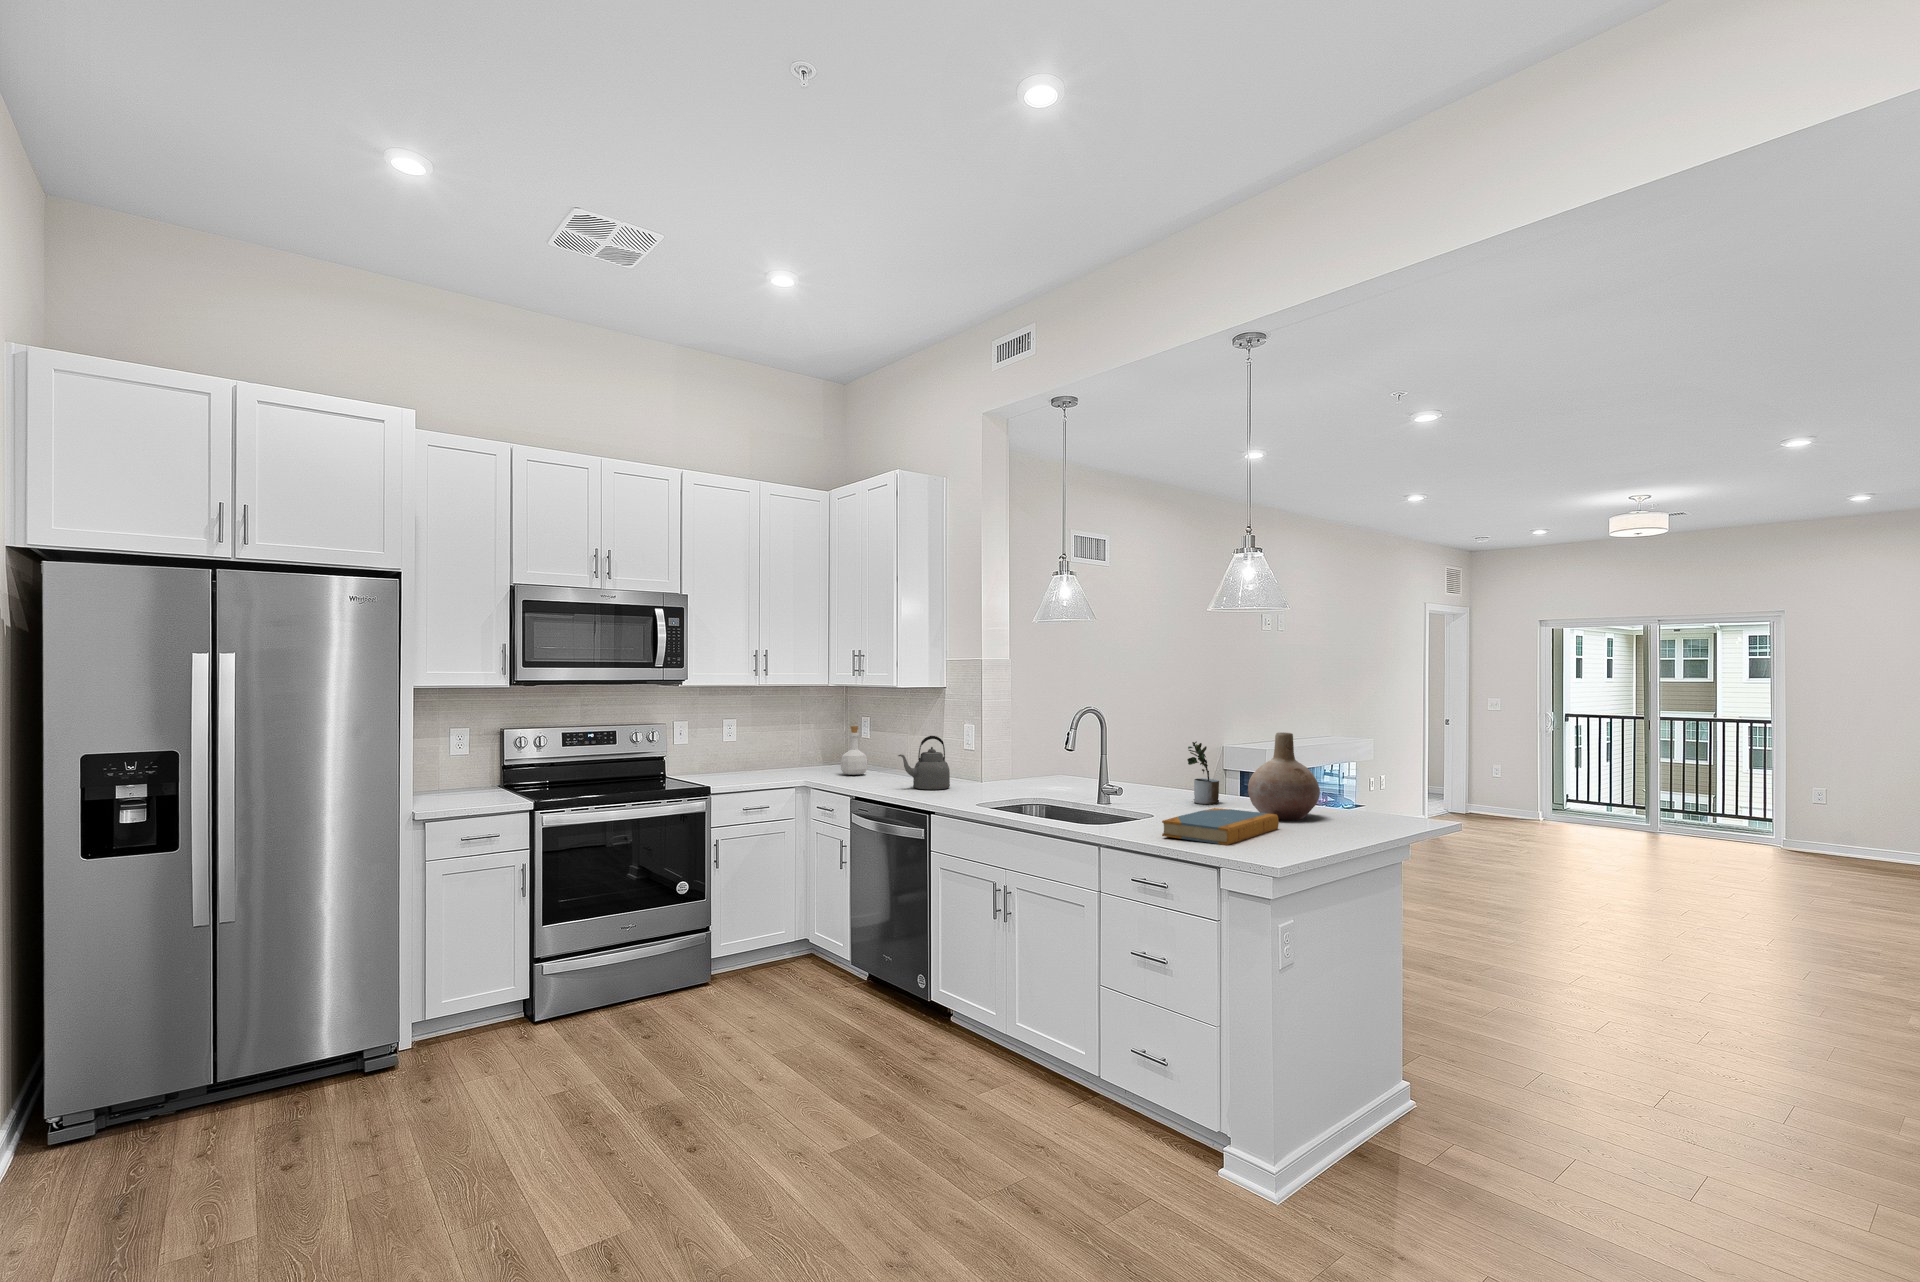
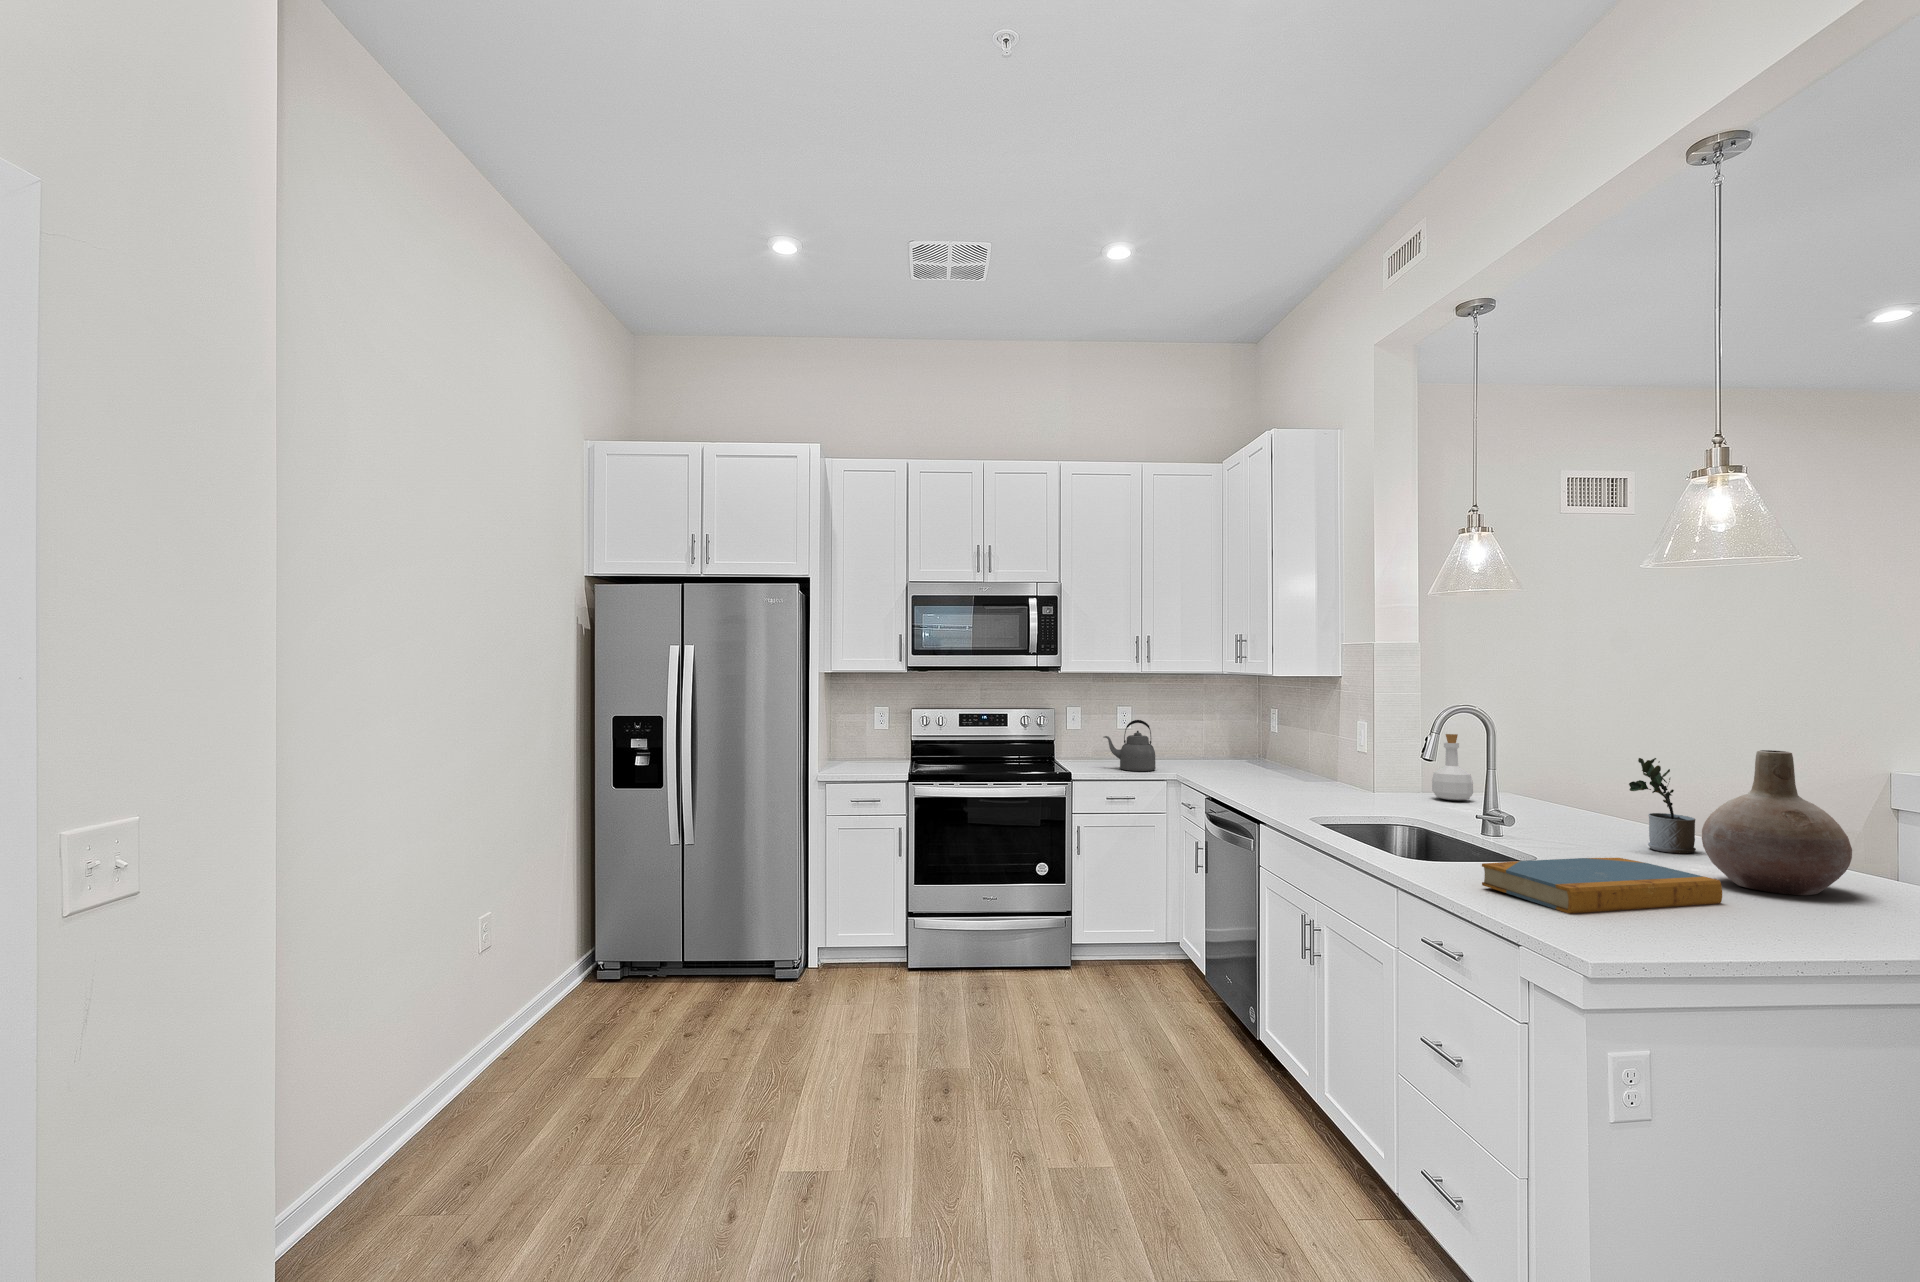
bottle: present [841,726,868,775] -> present [1432,734,1473,800]
kettle: present [898,736,950,790] -> present [1104,720,1156,771]

